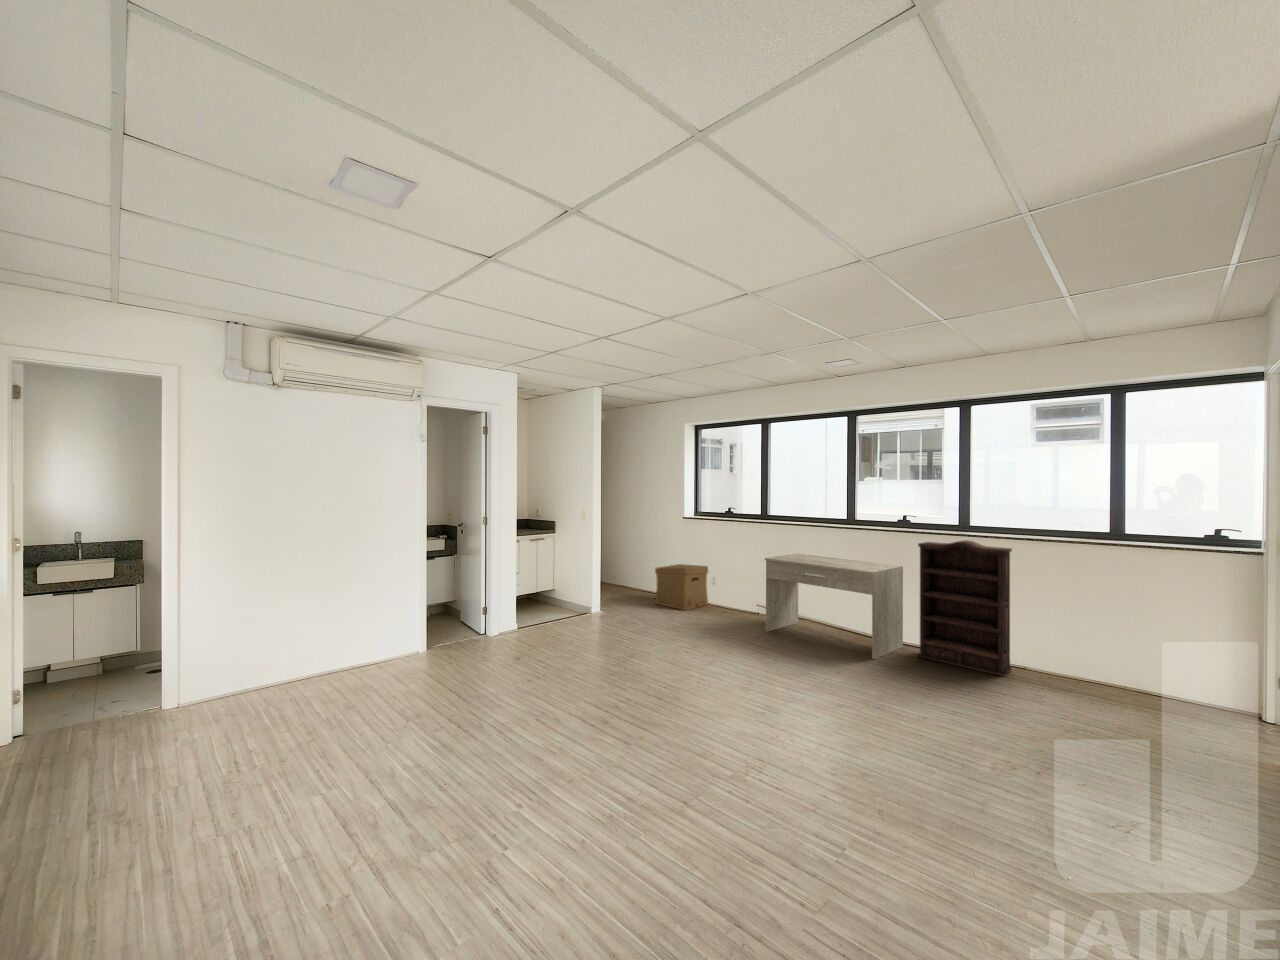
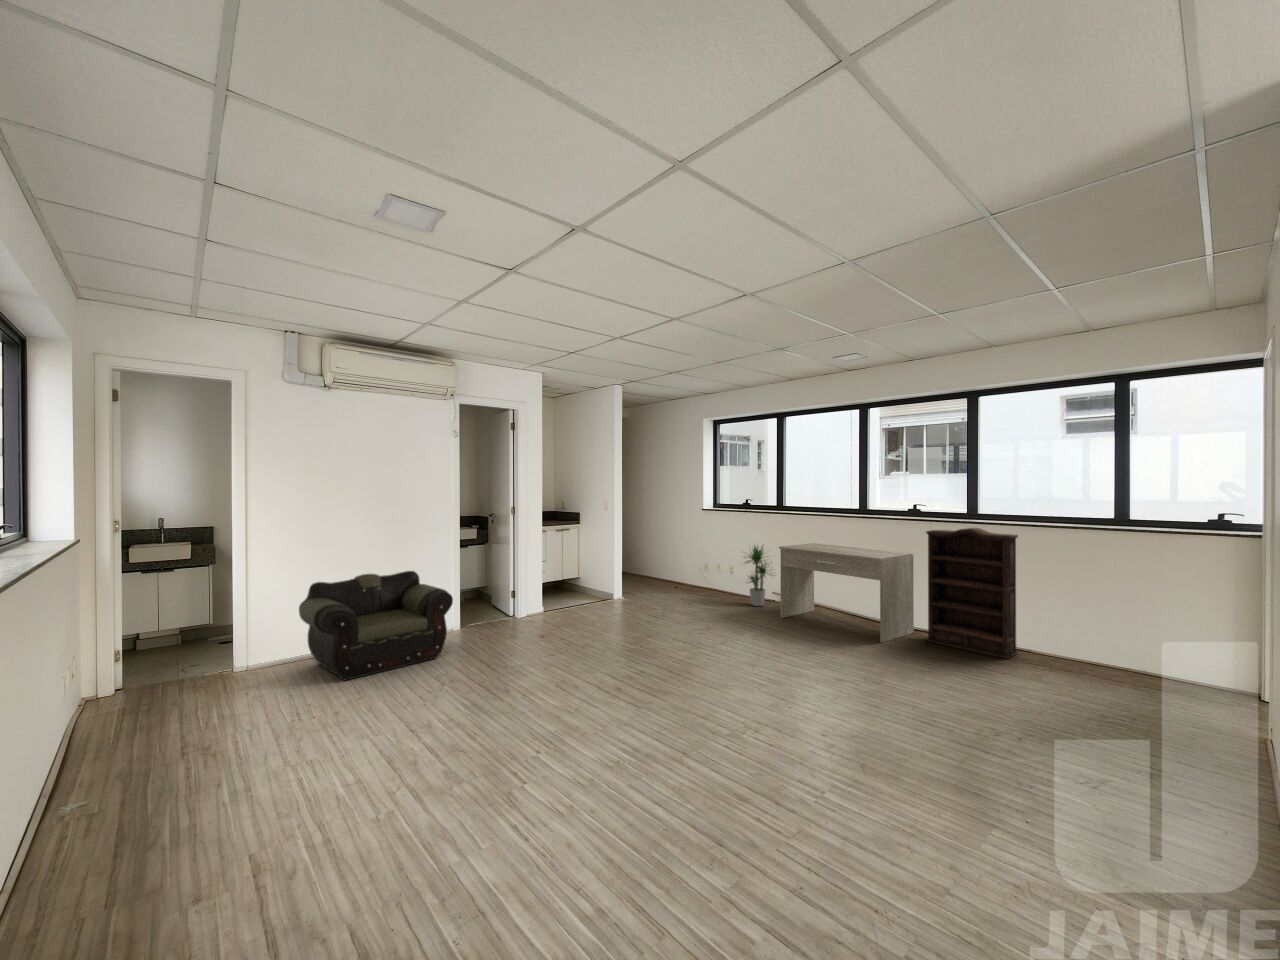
potted plant: none [721,552,762,618] -> present [745,546,772,606]
cardboard box: present [655,564,708,610] -> none [676,555,728,599]
armchair: none [240,589,420,719] -> present [299,571,453,680]

